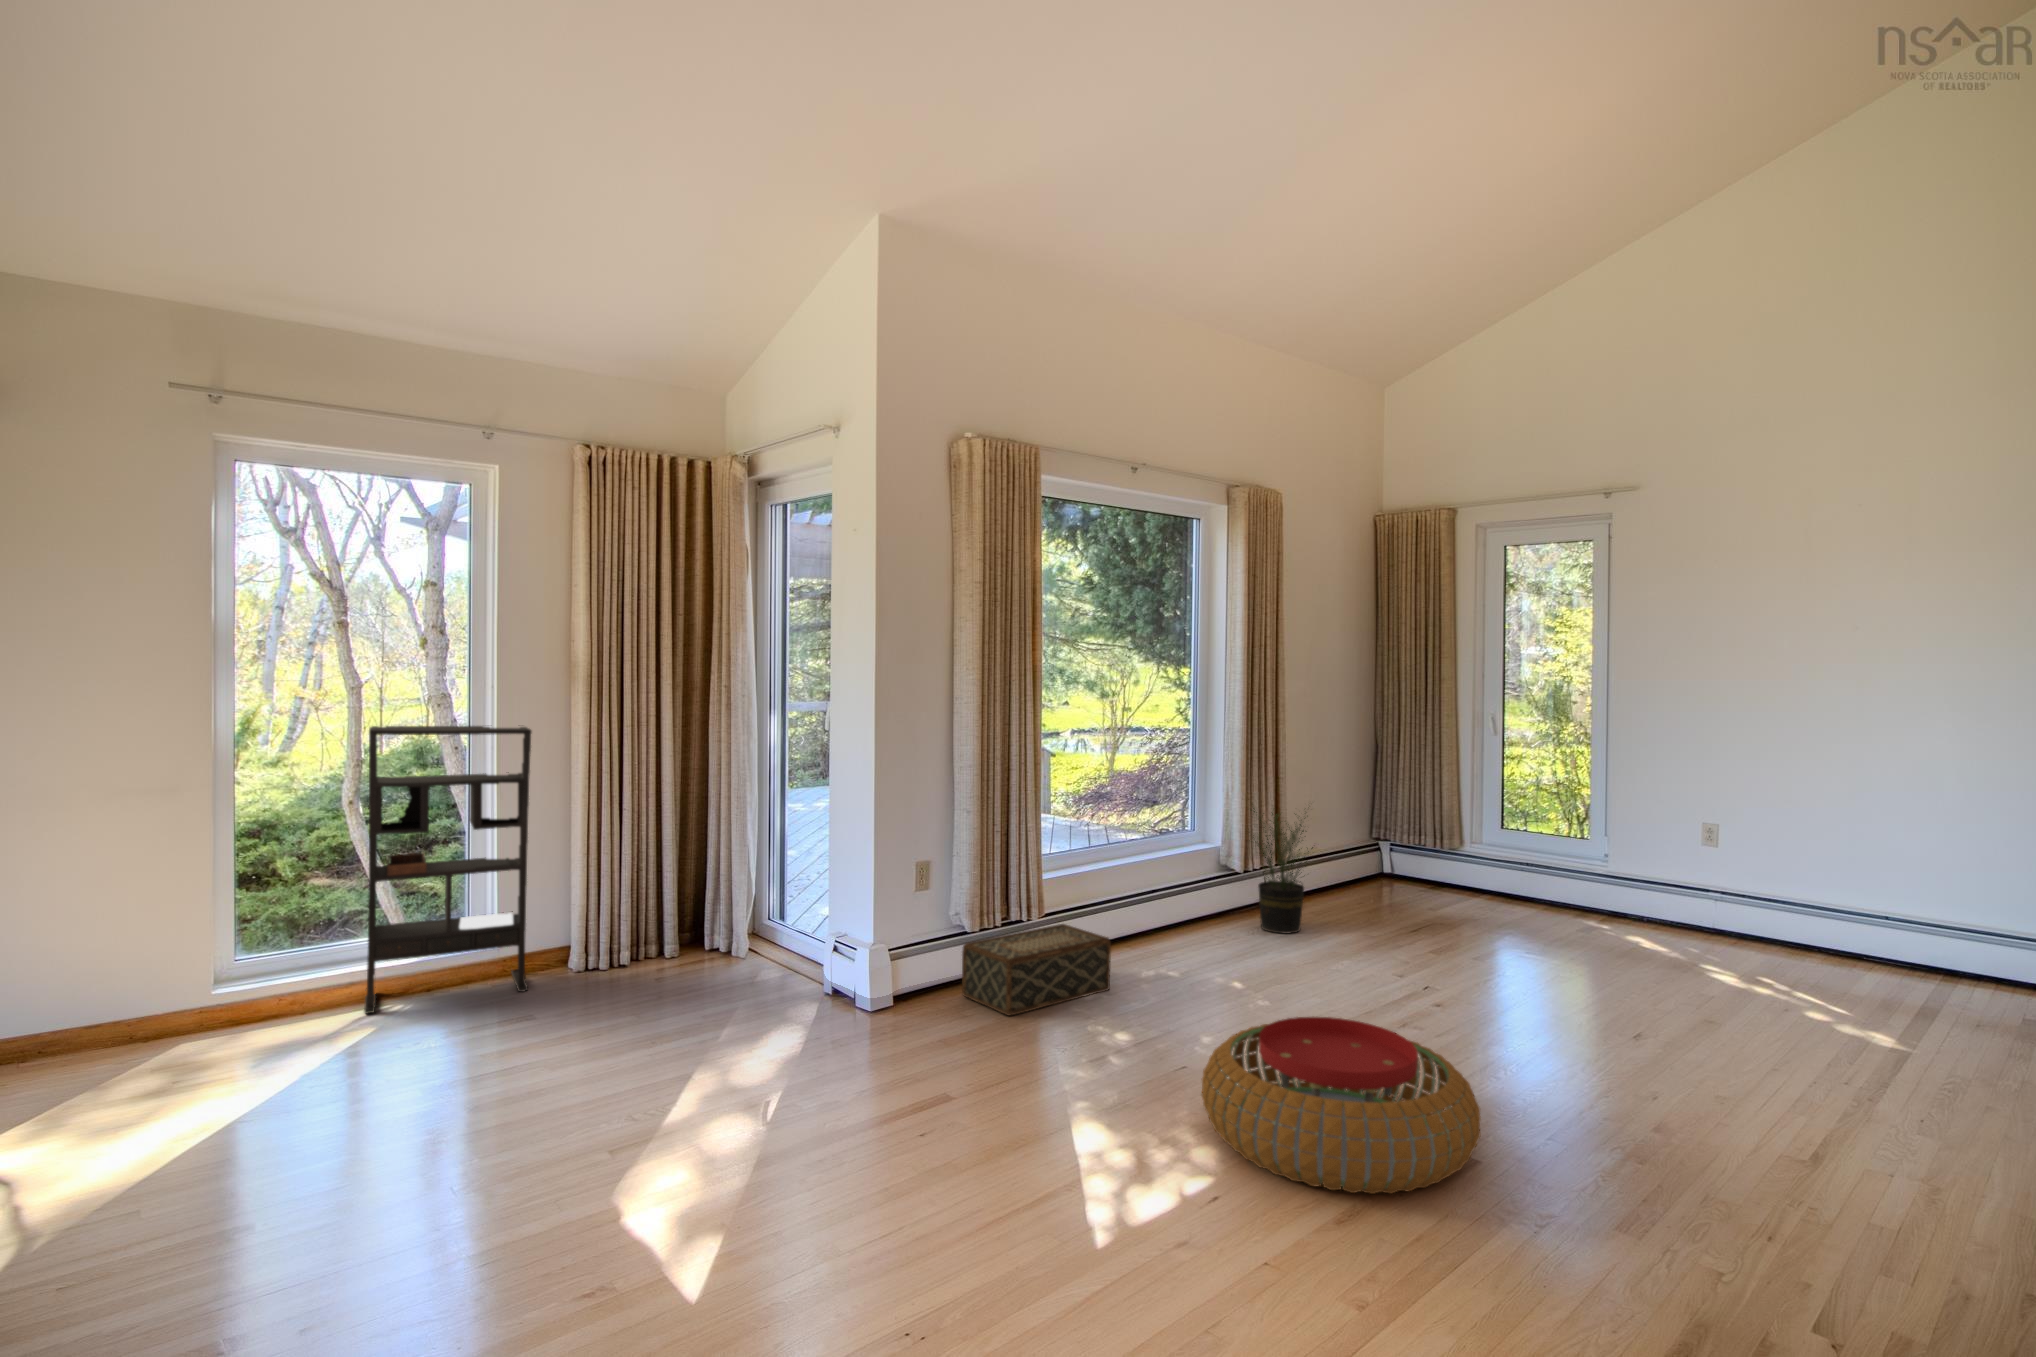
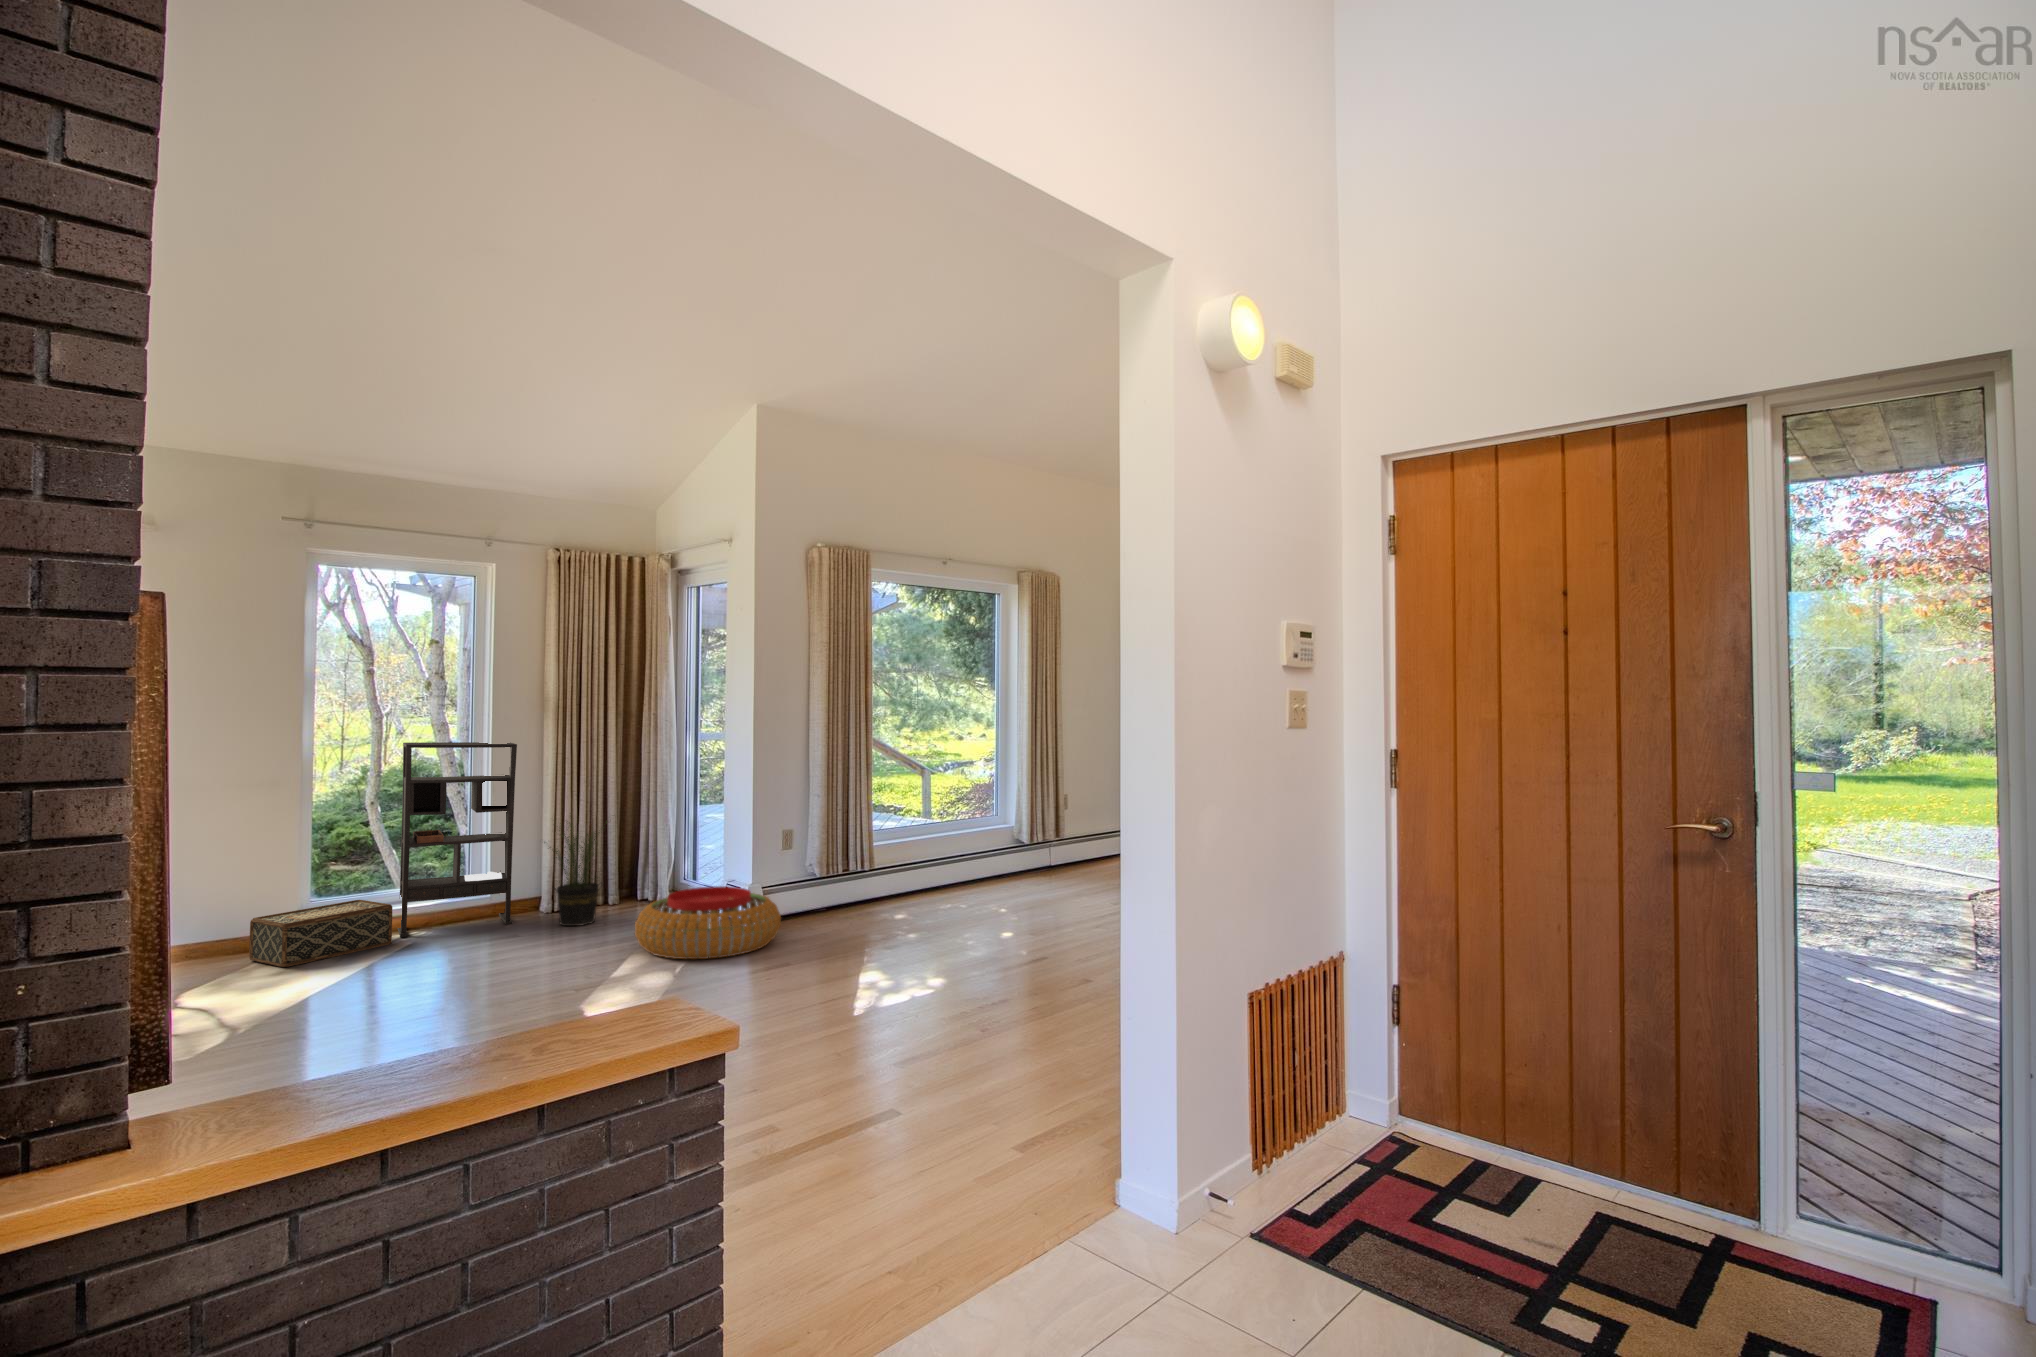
potted plant: present [1251,808,1313,934] -> present [544,813,607,926]
woven basket: present [962,924,1111,1016] -> present [249,900,392,967]
pouf: present [1201,1017,1481,1194] -> present [635,886,781,959]

